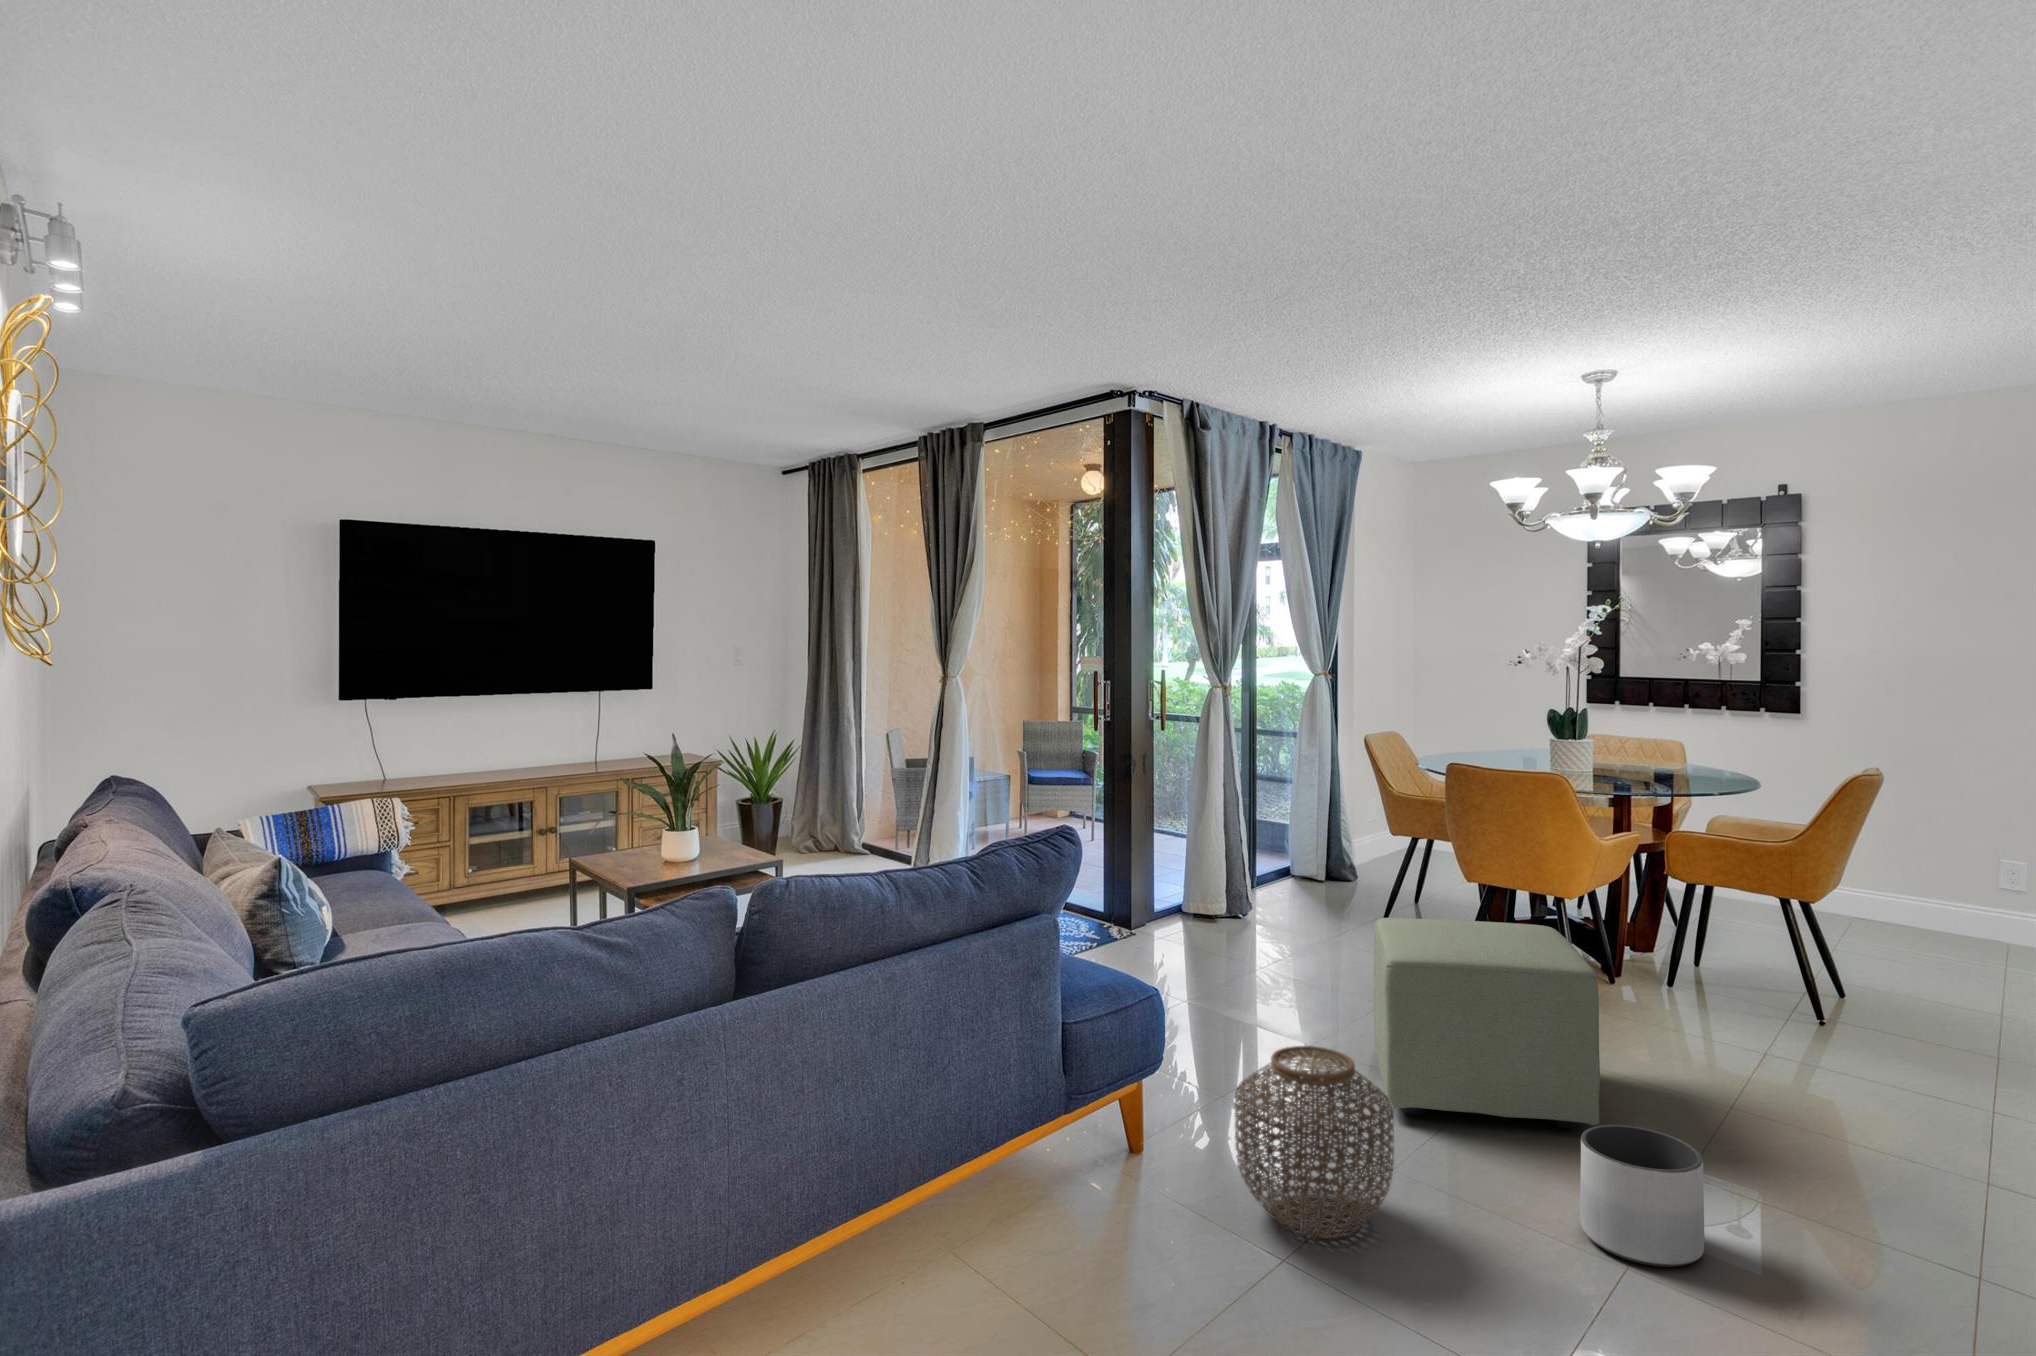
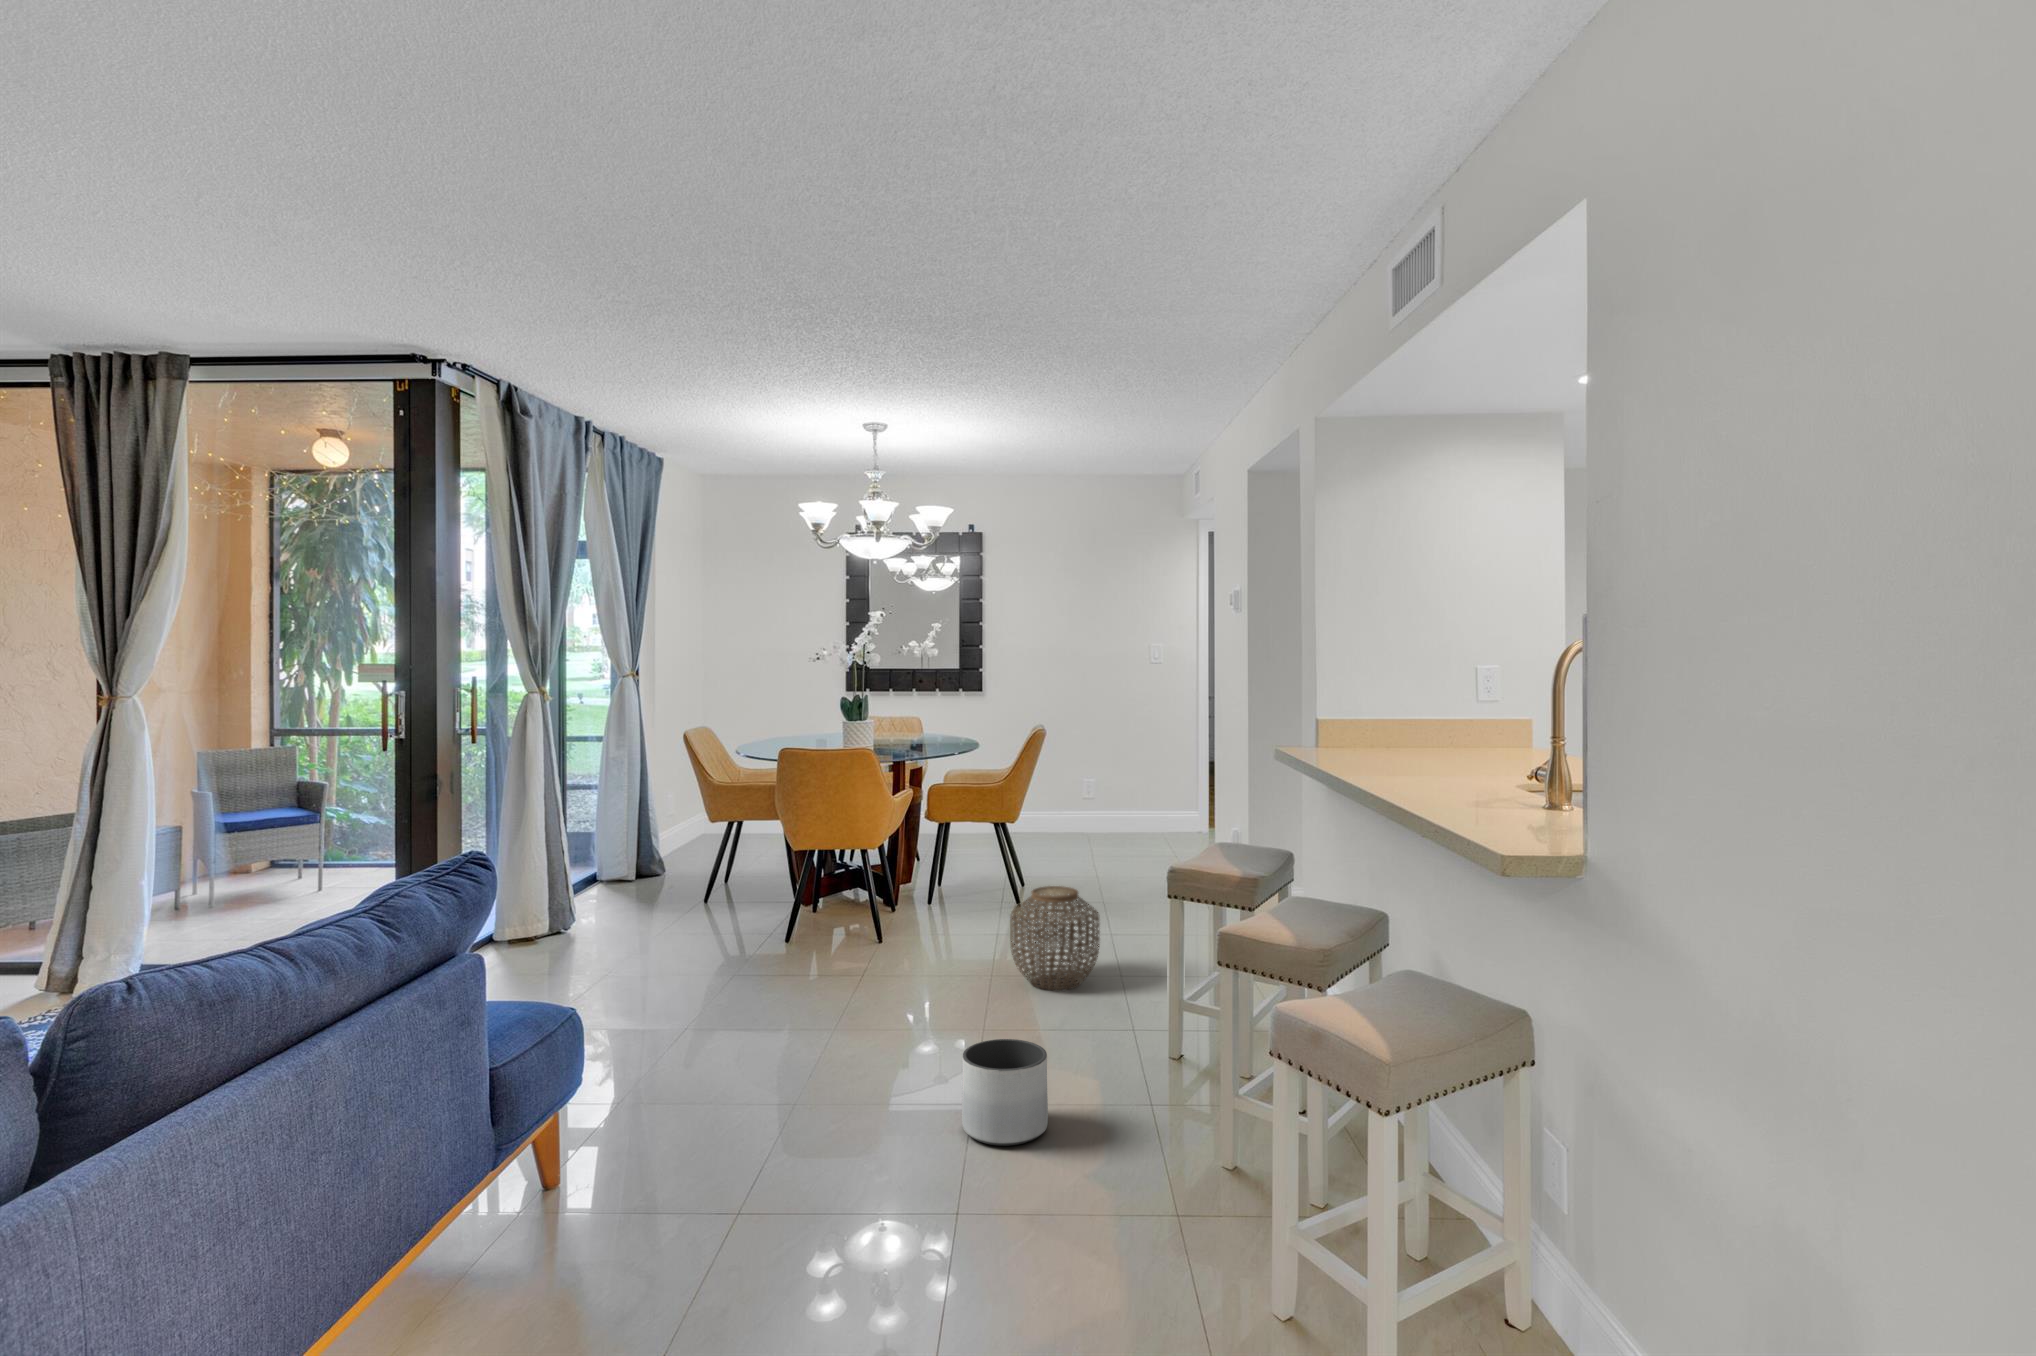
ottoman: present [1374,918,1600,1129] -> none [748,892,949,1079]
woven basket: present [1235,1046,1394,1238] -> present [1010,886,1100,990]

